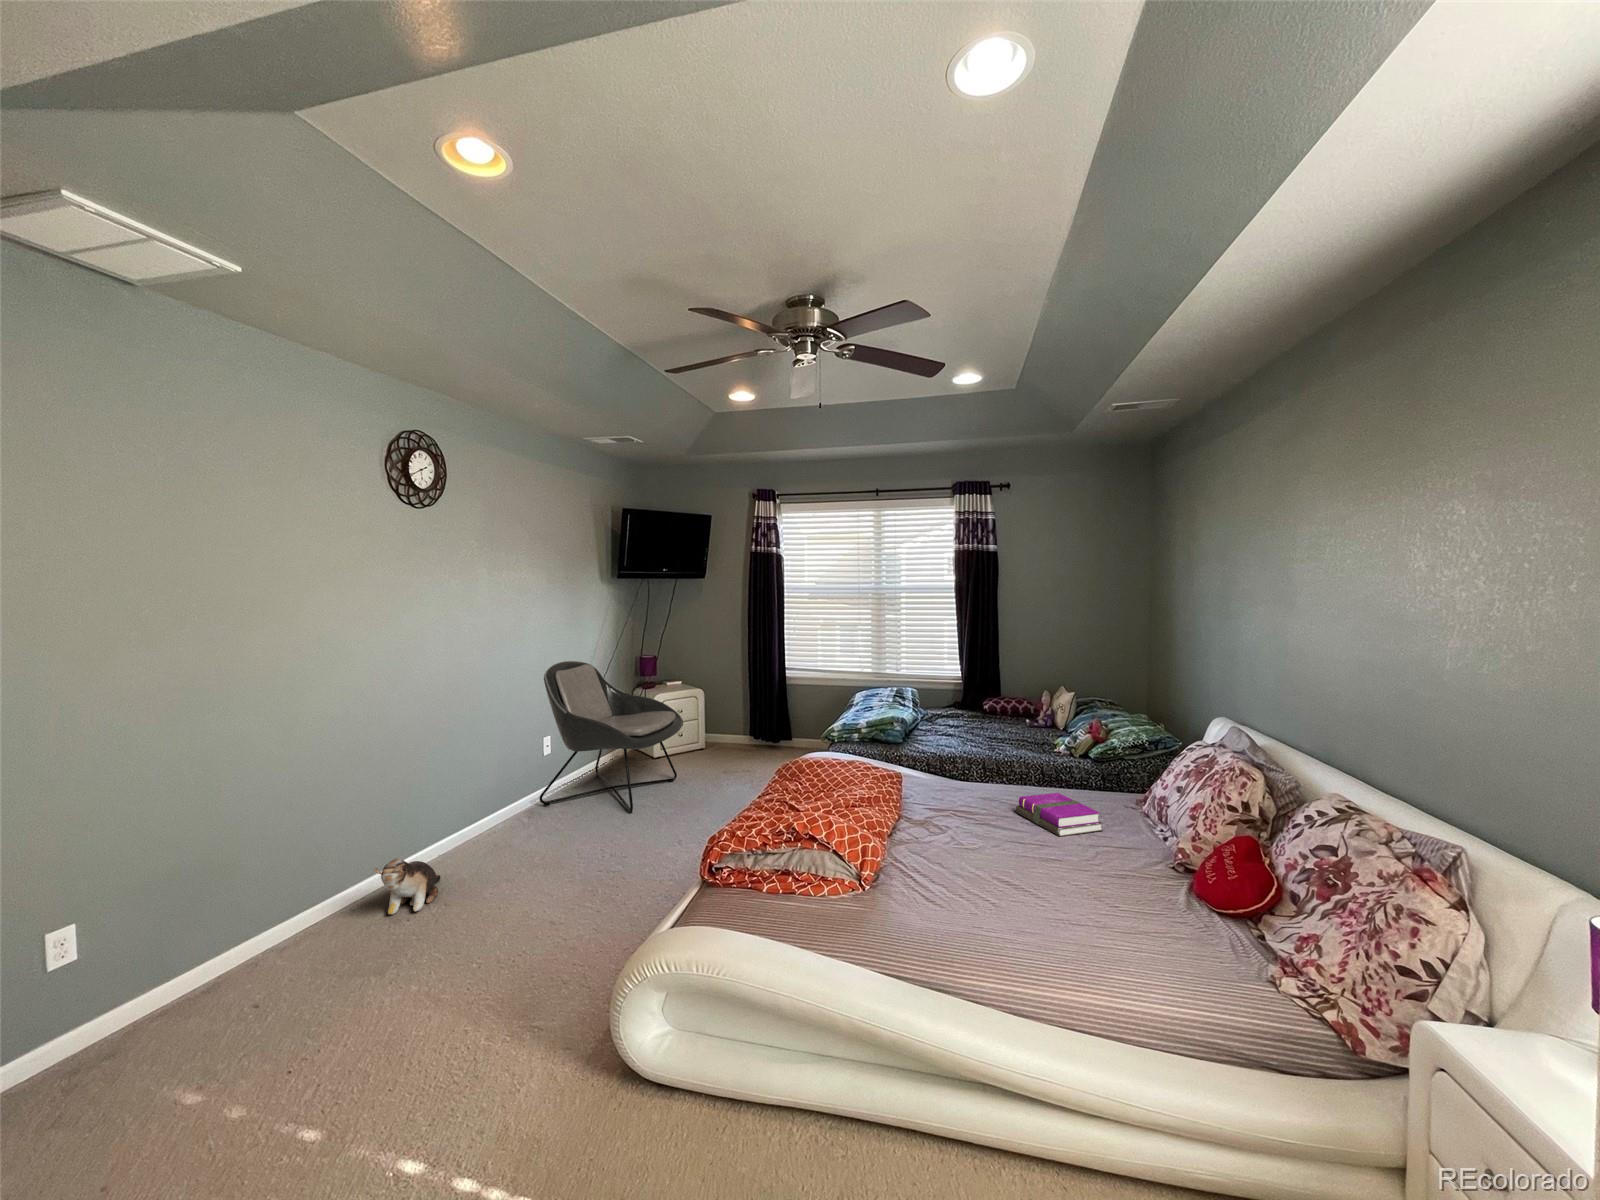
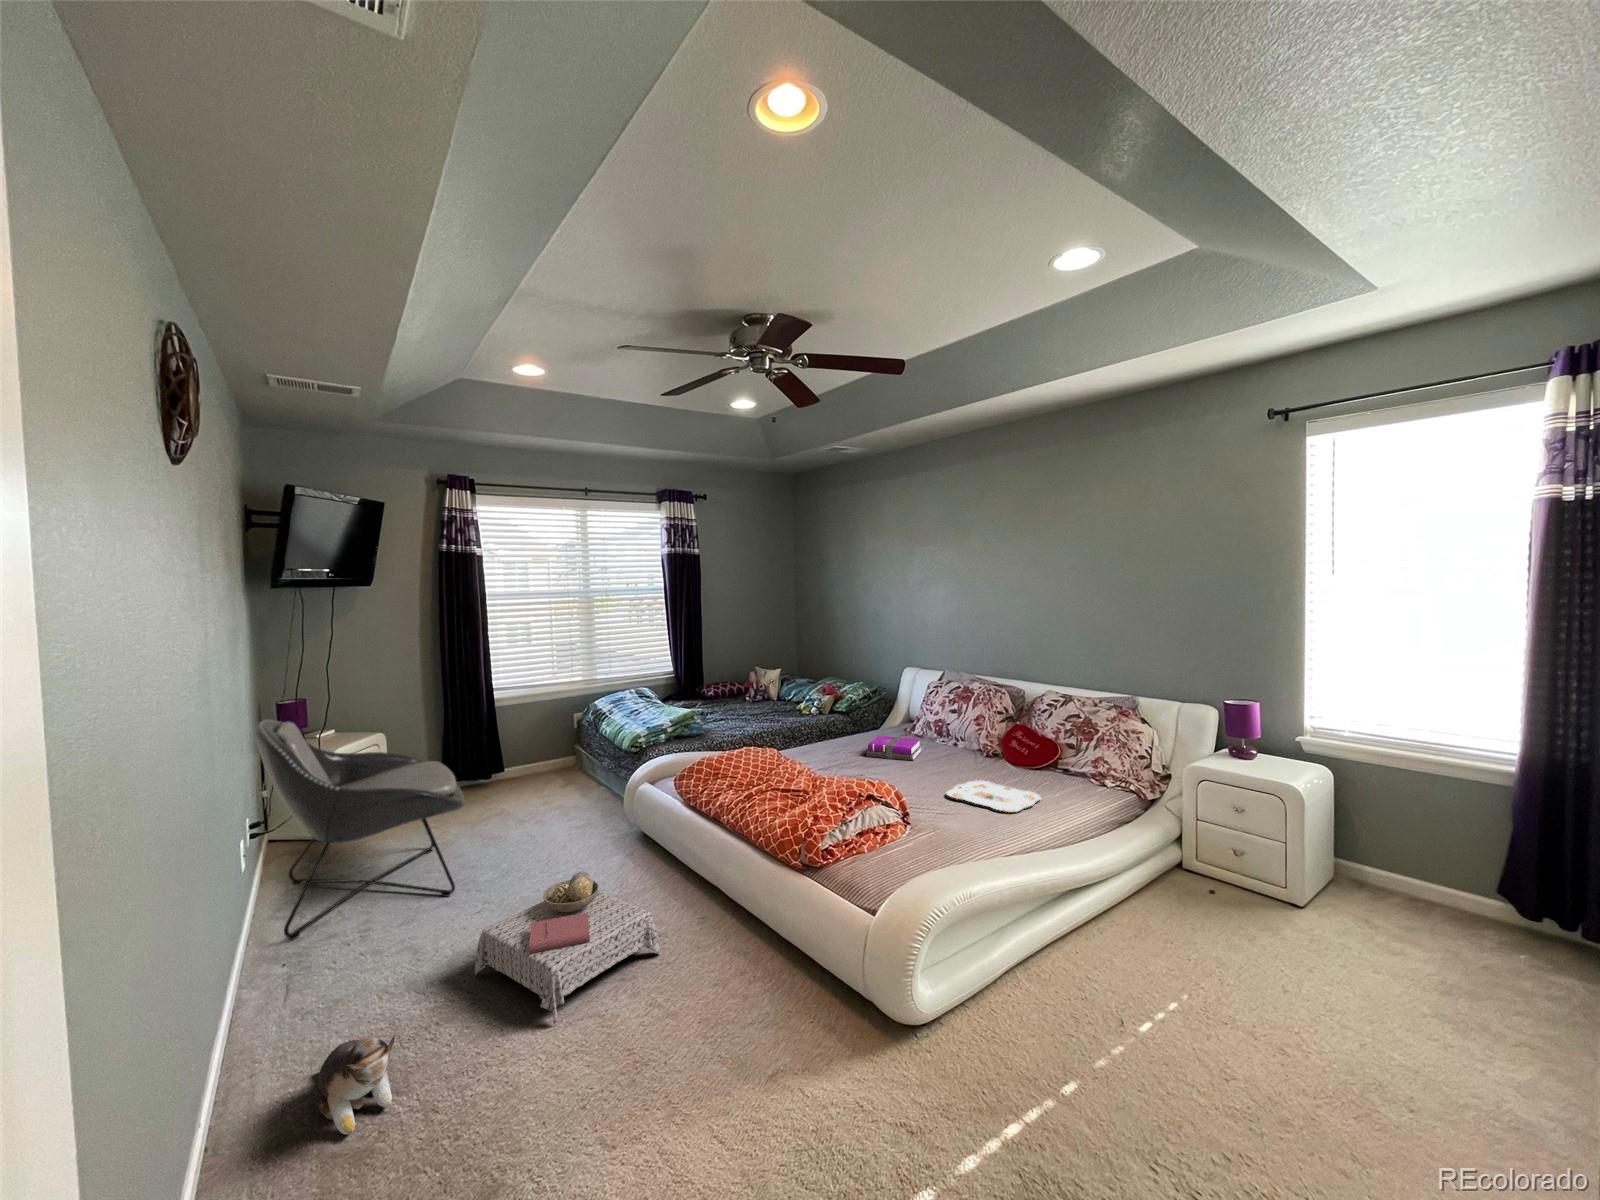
ottoman: none [520,817,653,918] -> present [475,871,660,1024]
serving tray: none [975,879,1104,947] -> present [947,781,1041,812]

